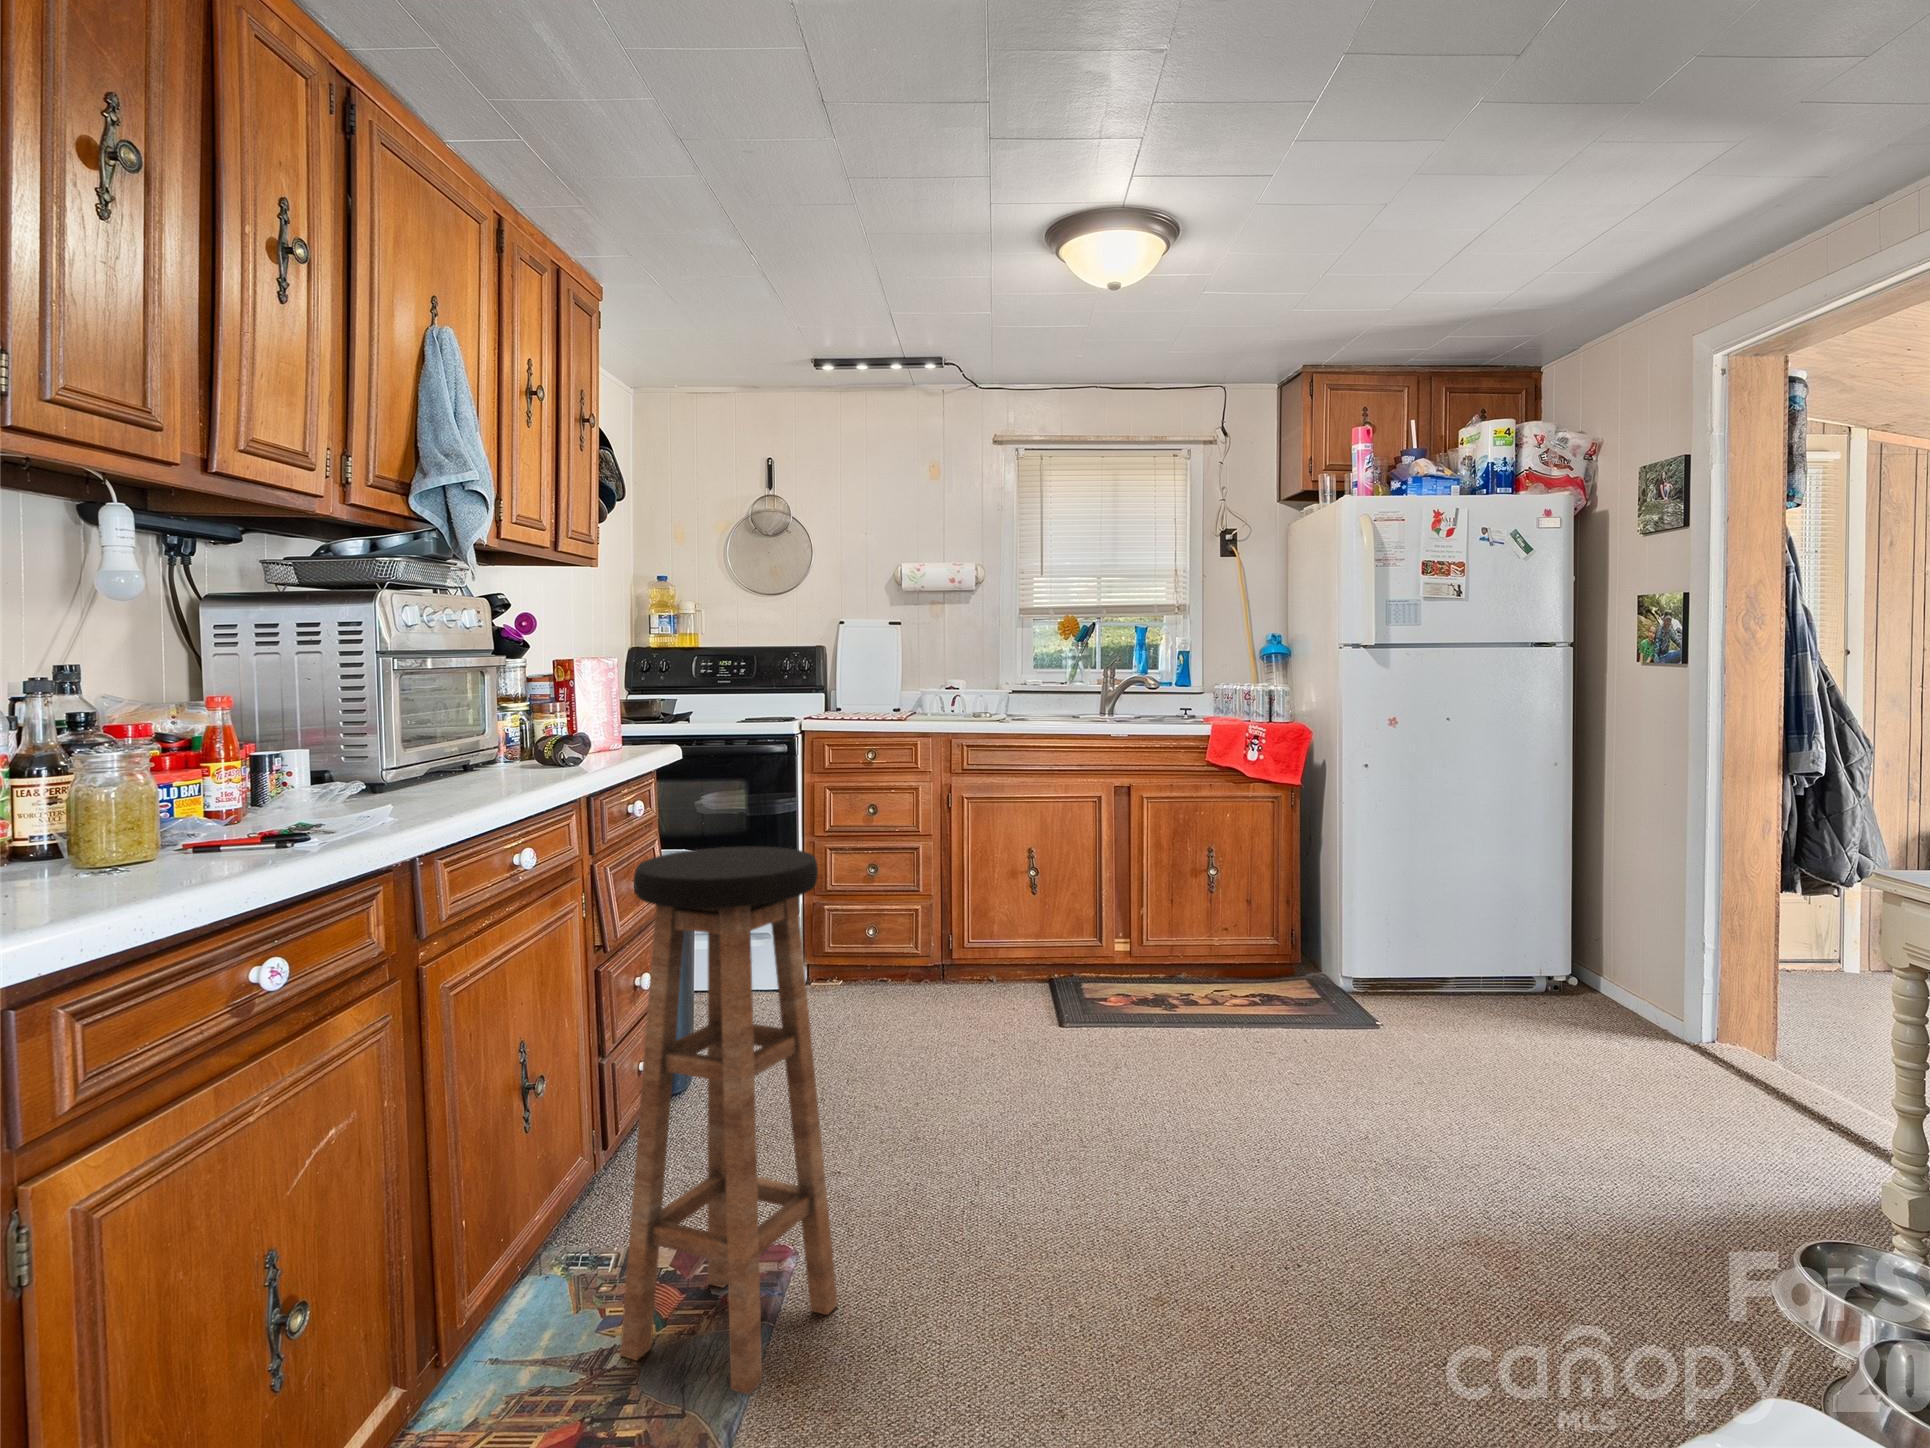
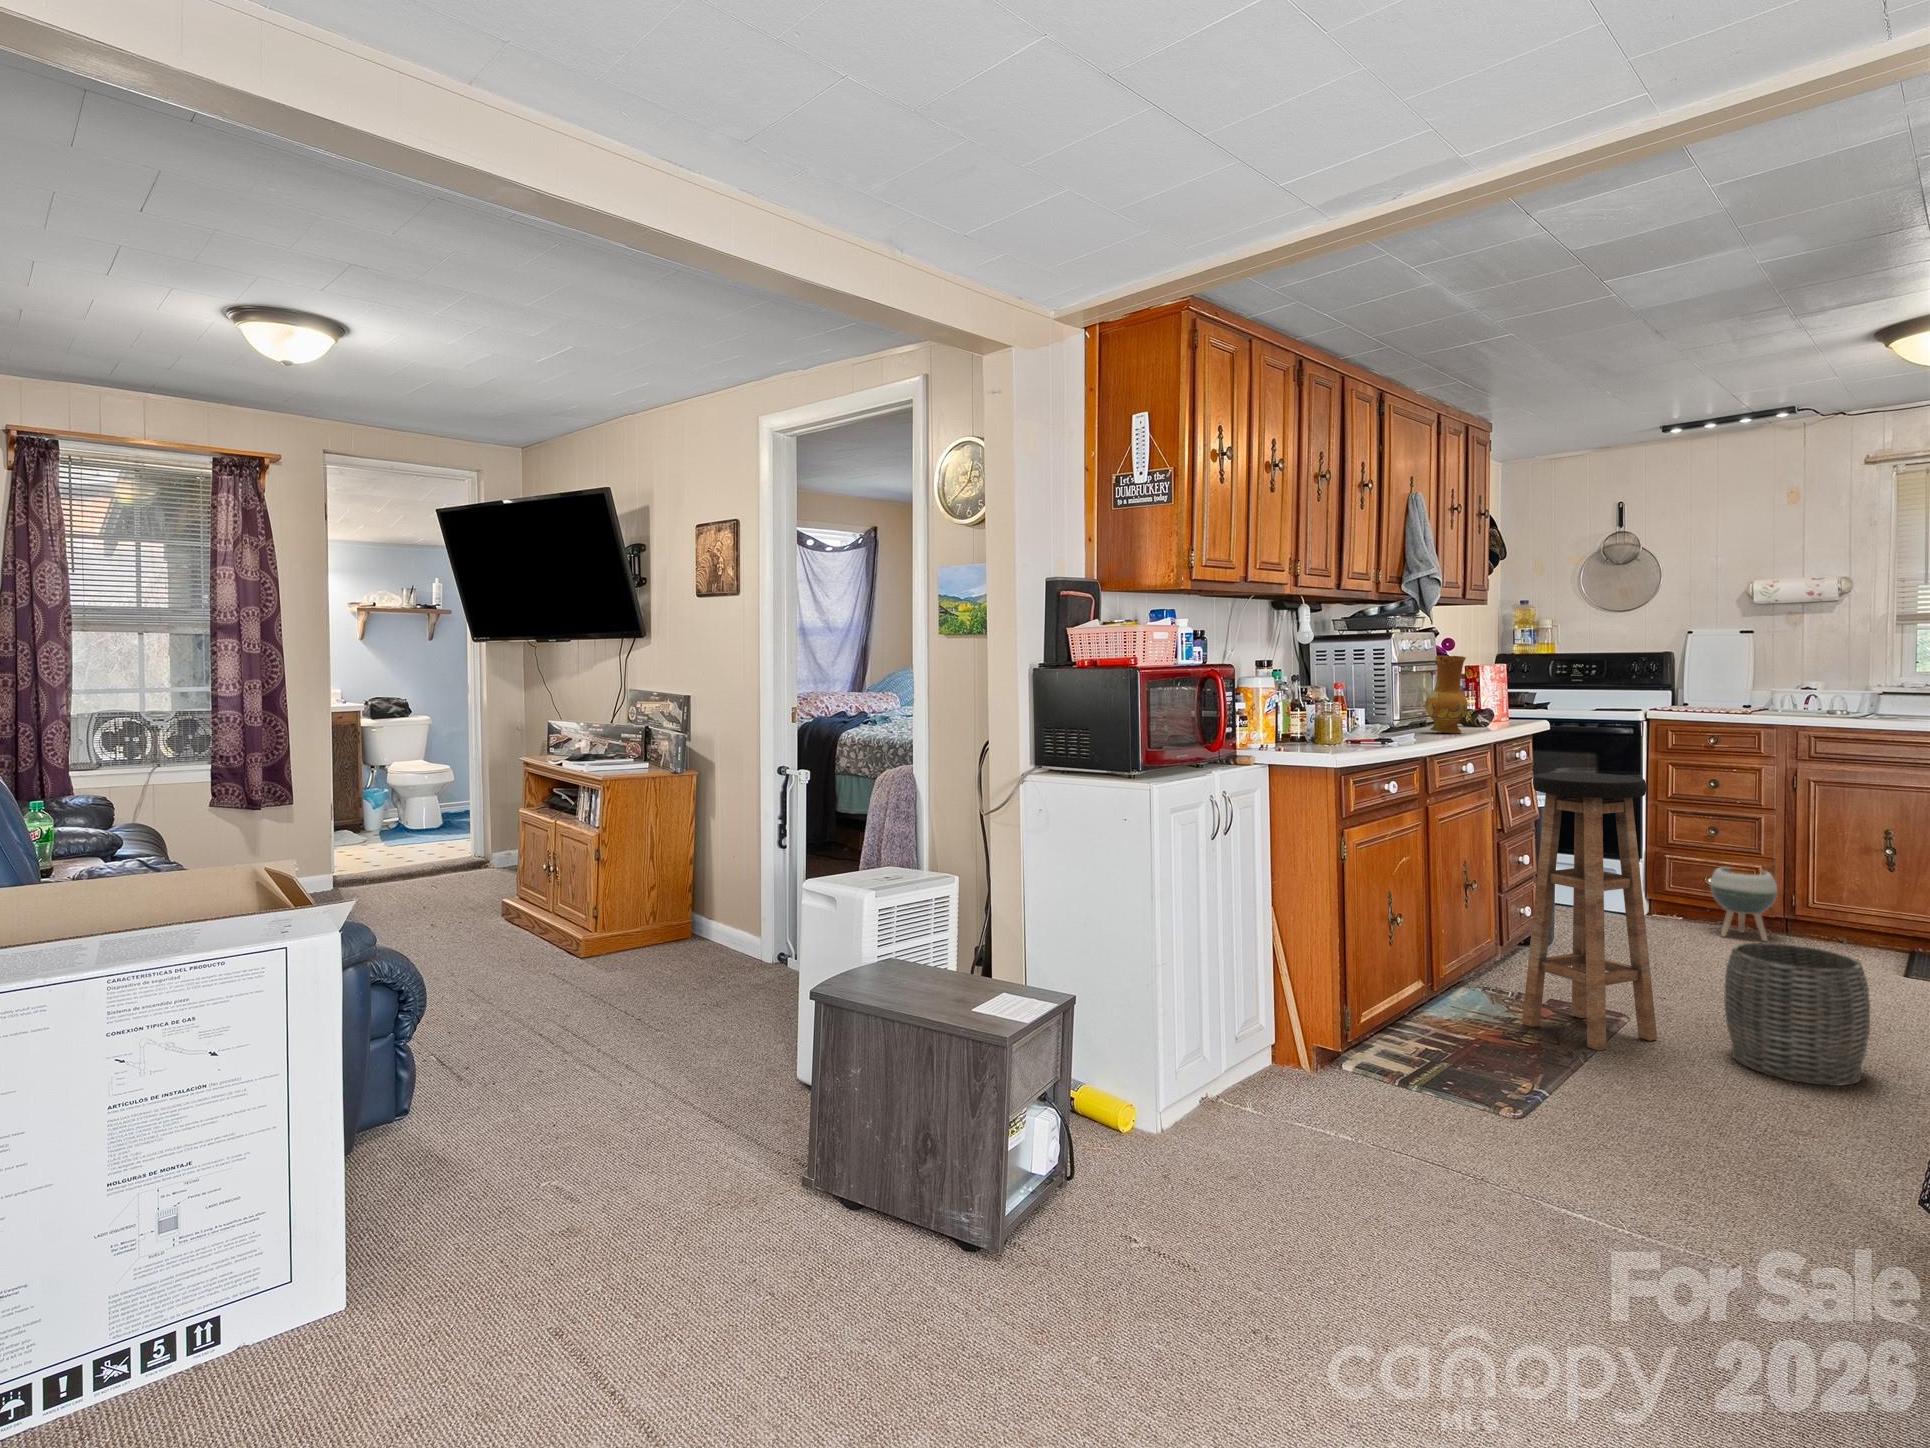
ceramic jug: none [452,637,531,786] -> present [1425,656,1468,734]
planter: none [873,914,940,1009] -> present [1710,867,1777,941]
woven basket: none [932,1089,1110,1345] -> present [1725,943,1870,1086]

